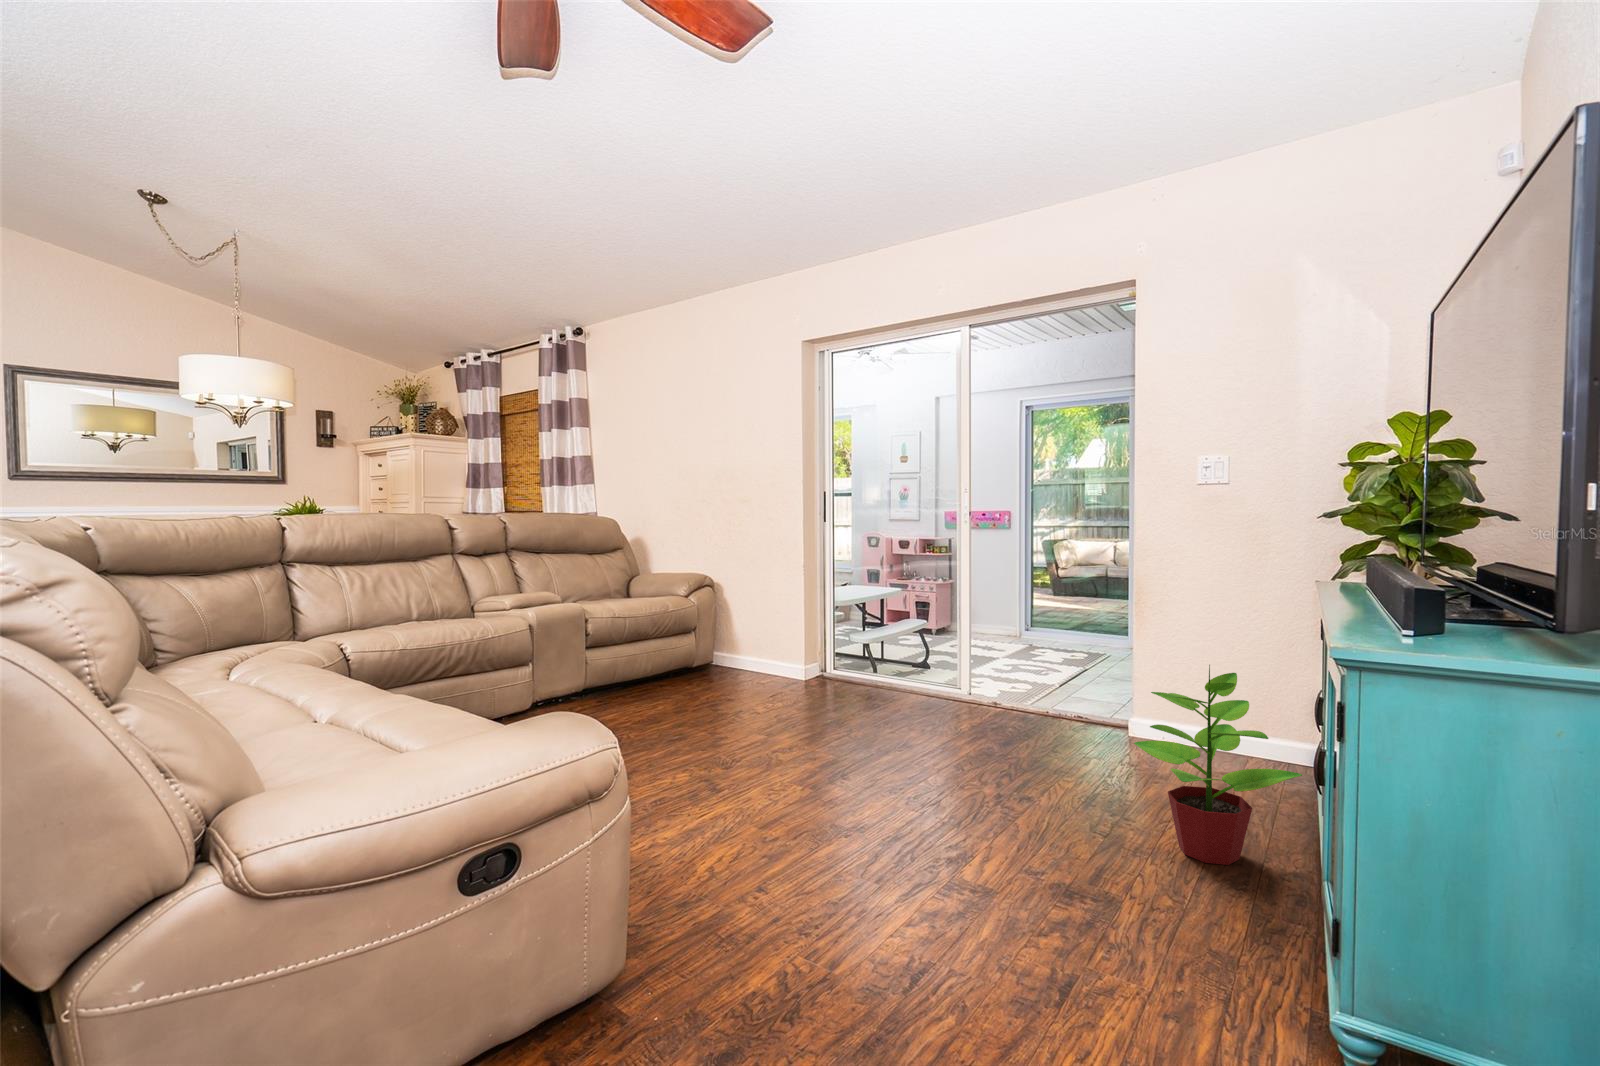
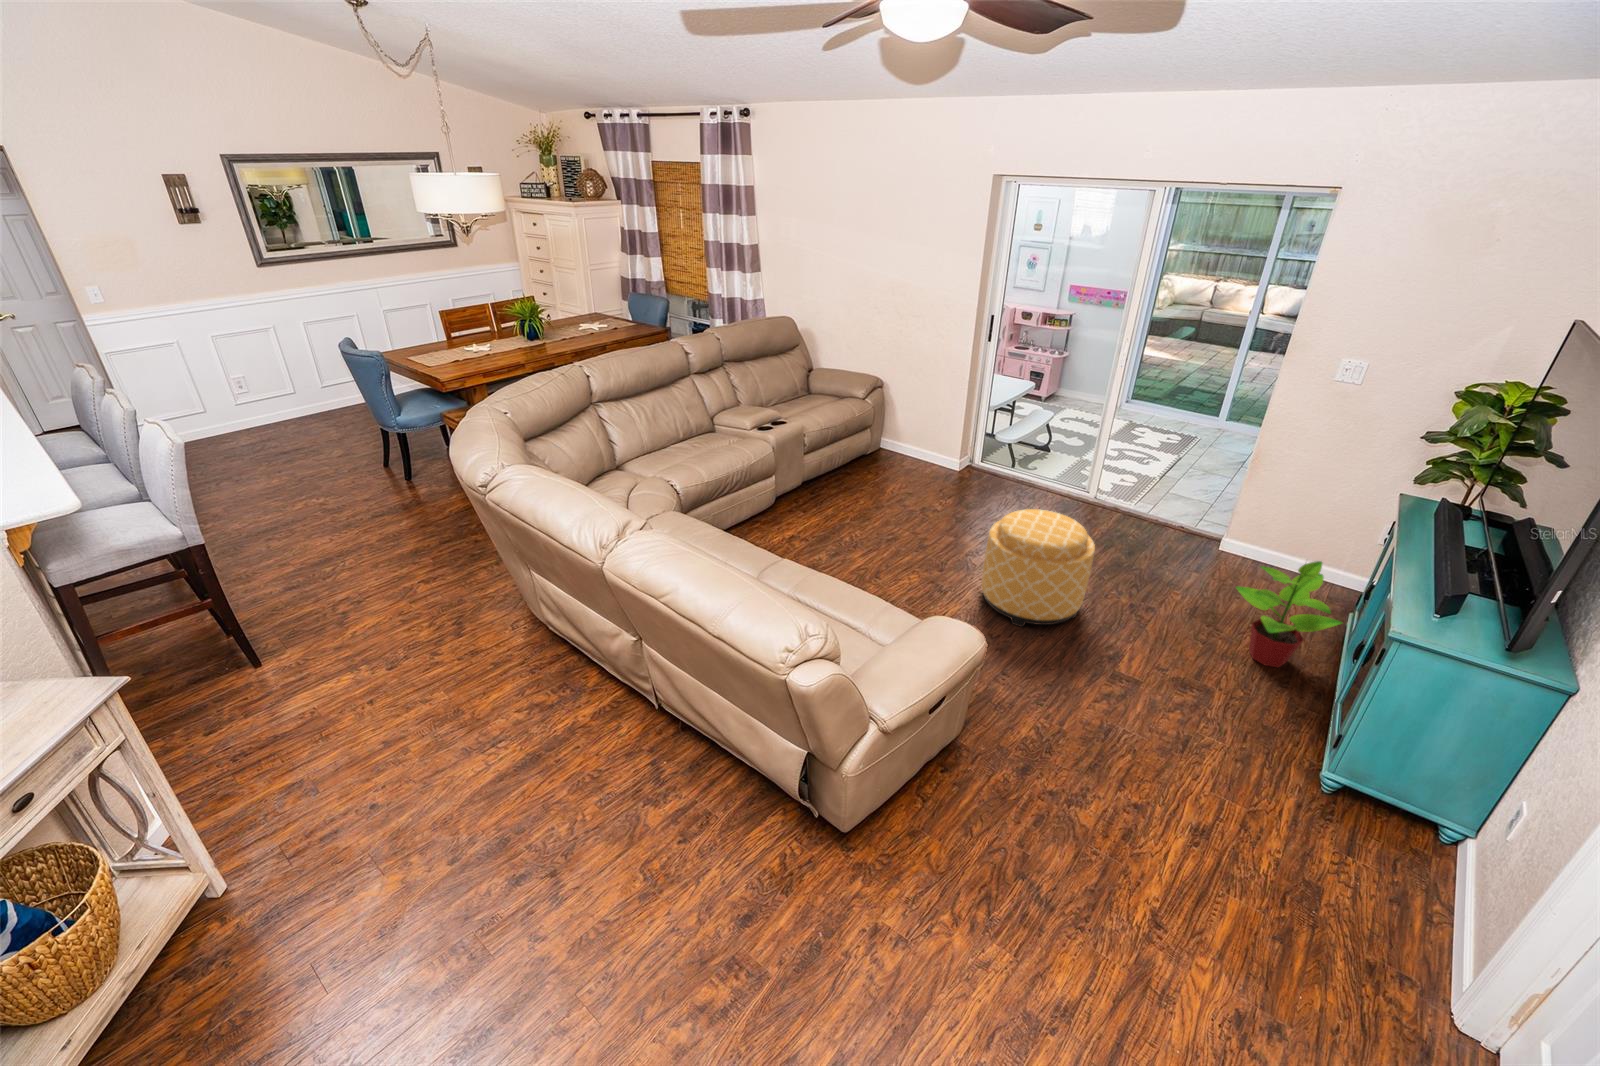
ottoman: none [770,657,920,828] -> present [981,509,1095,627]

